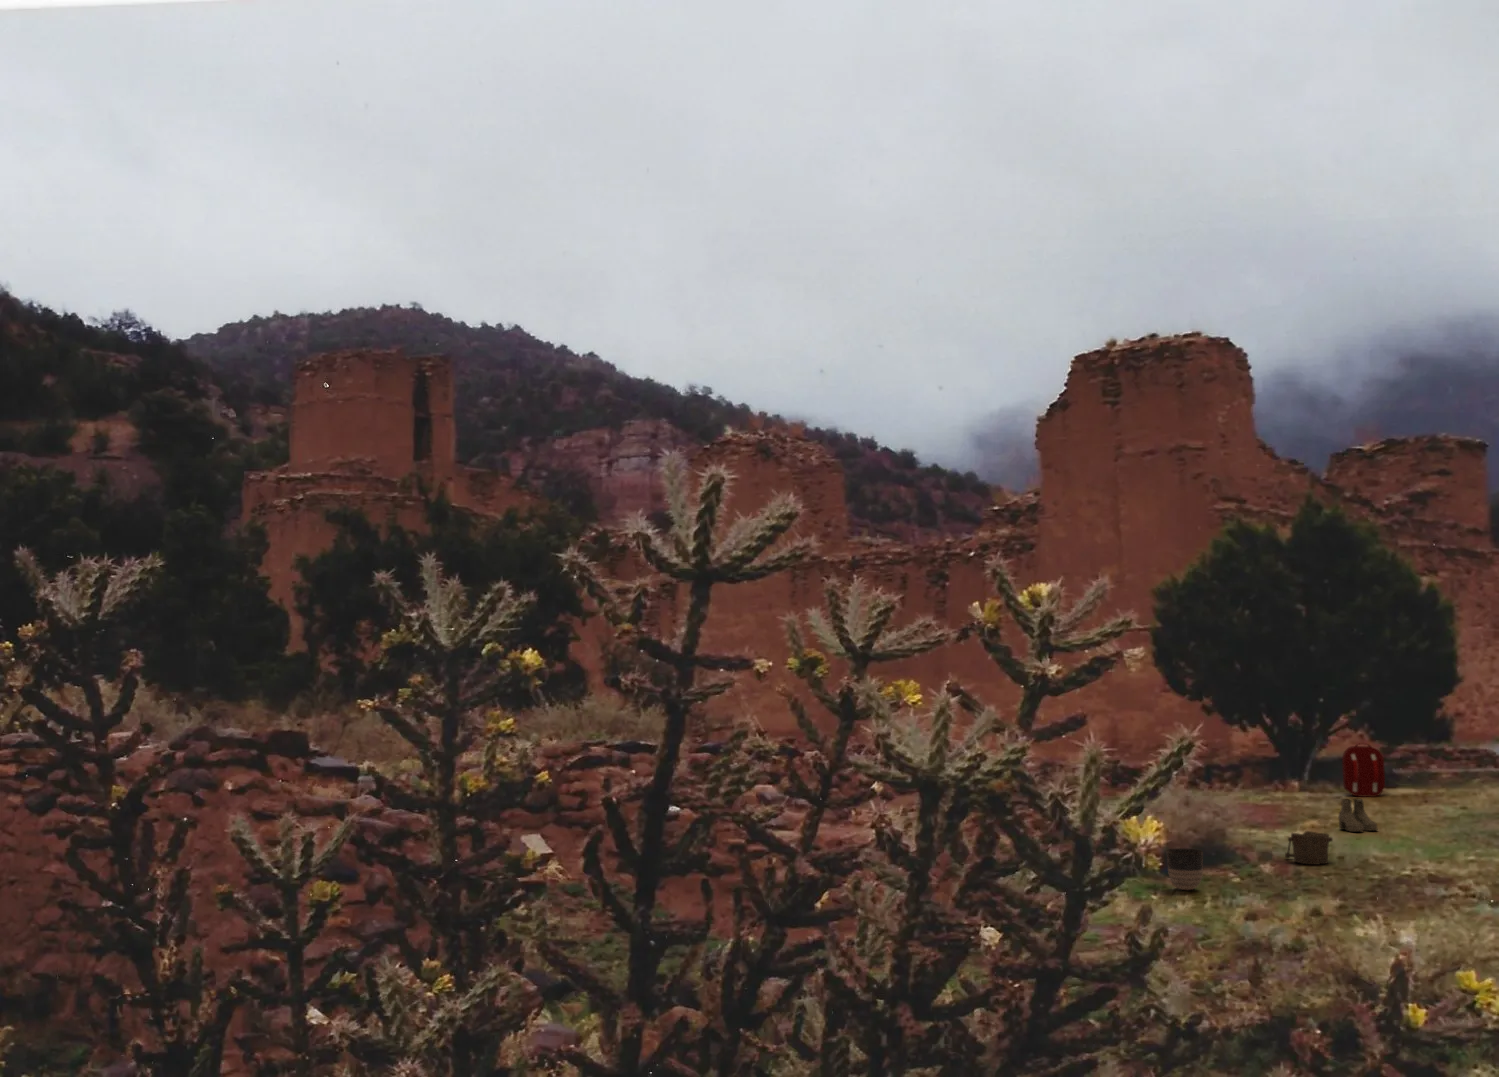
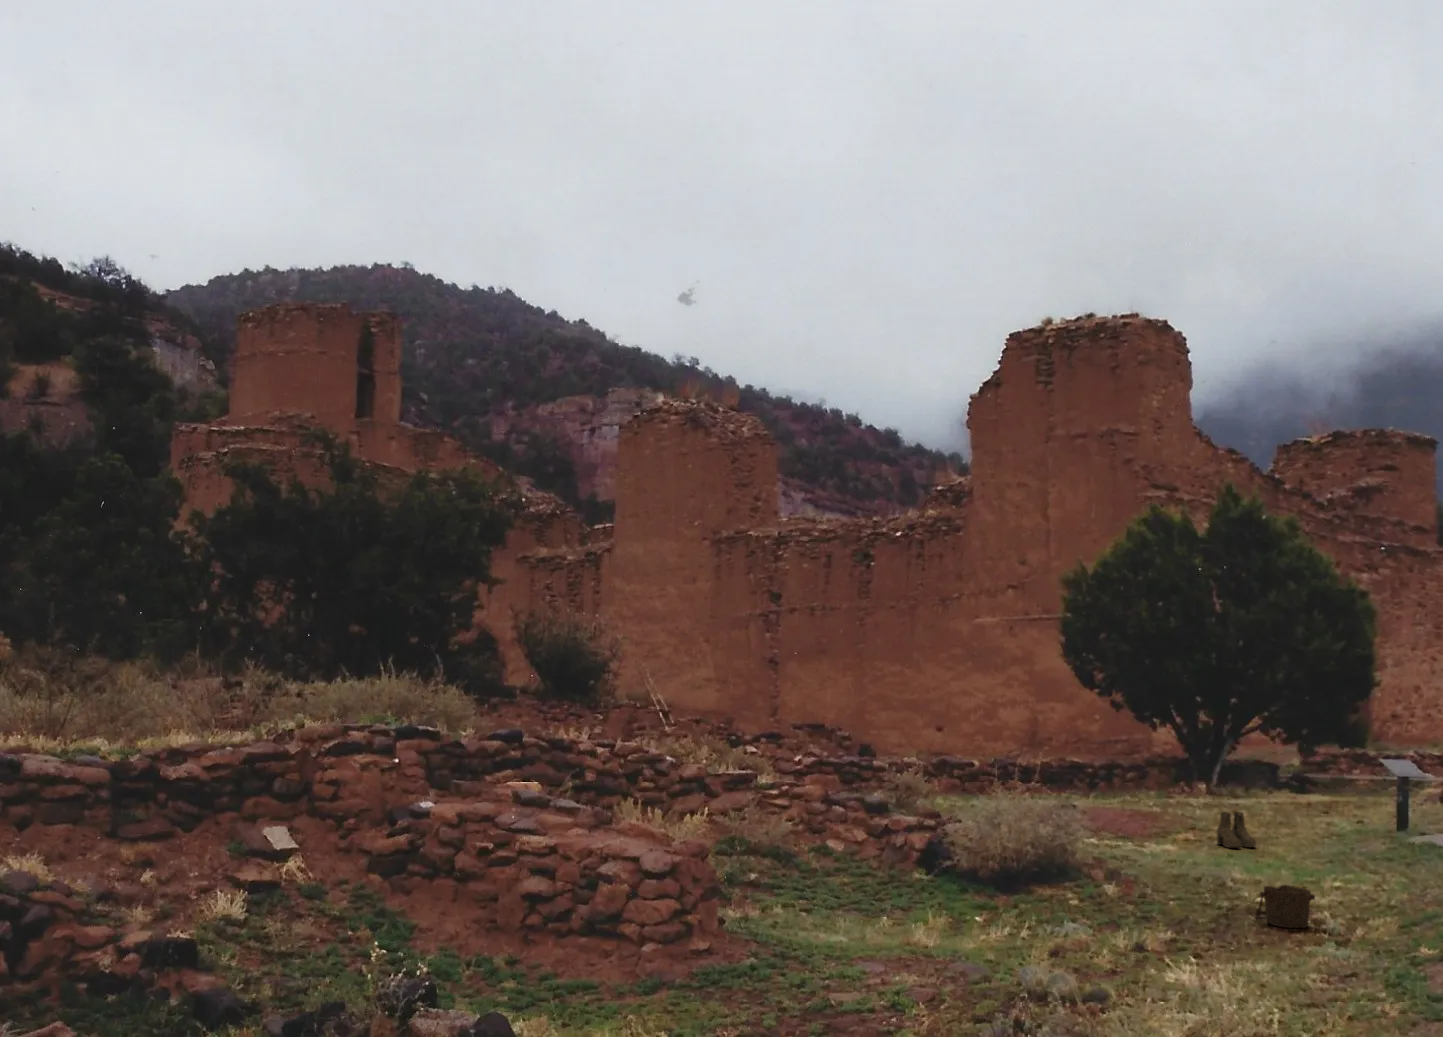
backpack: present [1342,743,1385,797] -> none [1242,750,1286,807]
bucket: present [1285,831,1333,865] -> present [1255,885,1315,928]
planter: present [1167,848,1203,890] -> none [997,865,1035,911]

